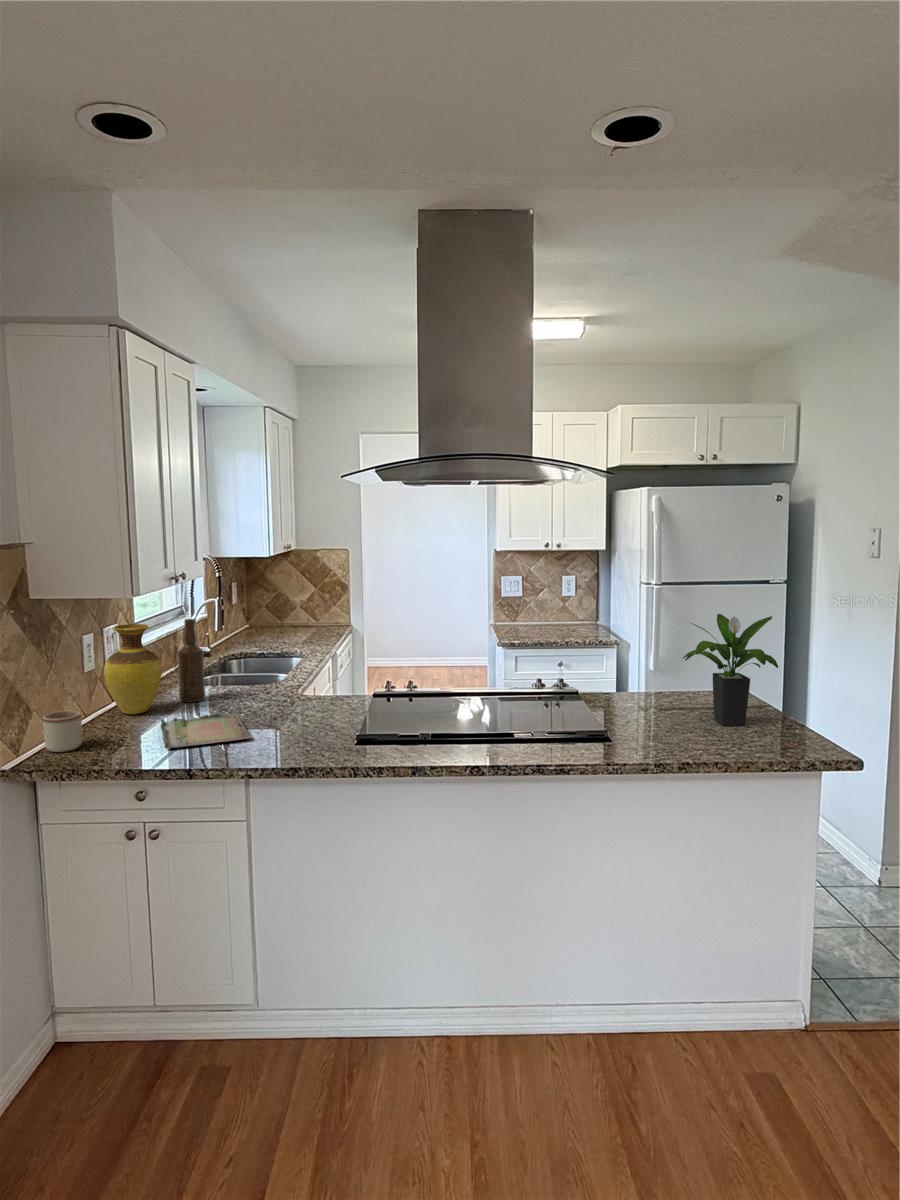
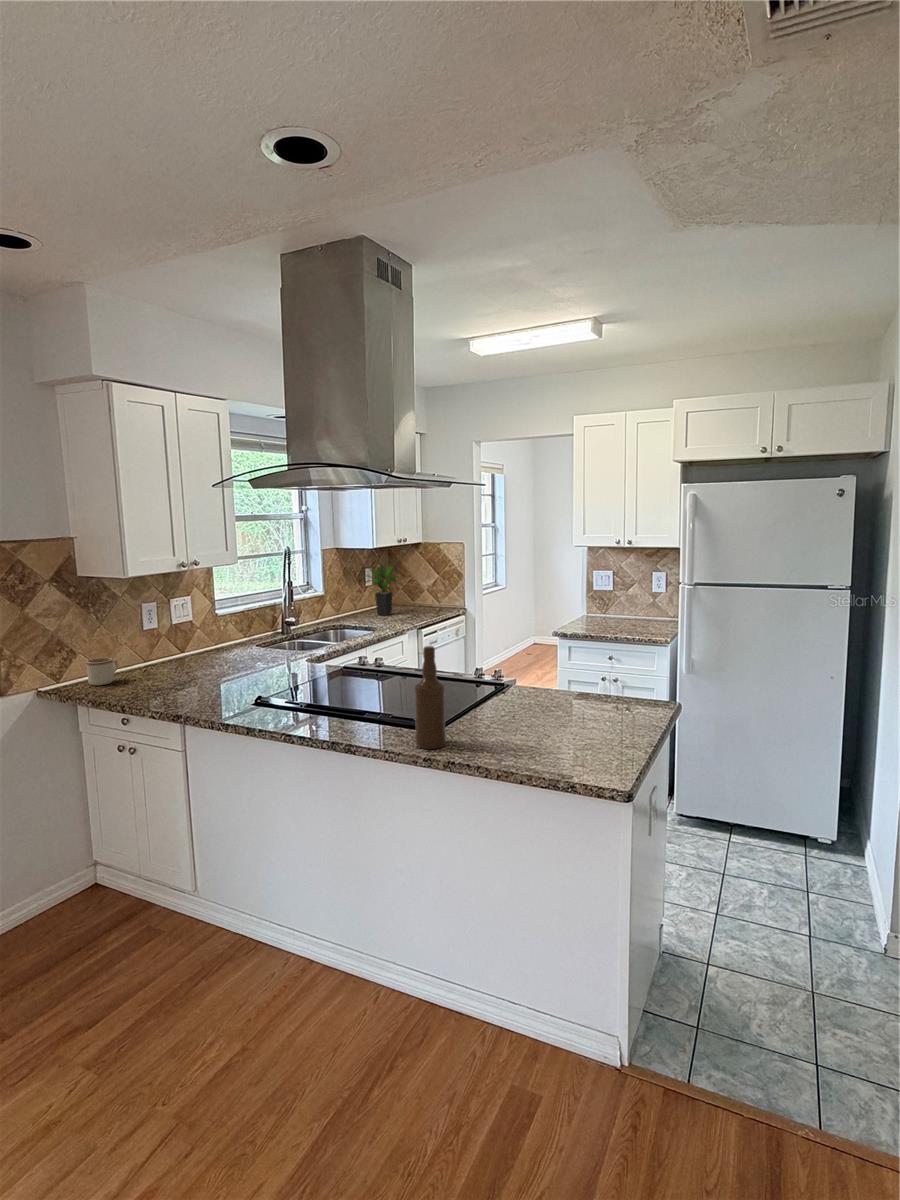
potted plant: present [683,614,778,726] -> present [365,565,403,615]
bottle: present [177,619,205,702] -> present [414,646,446,749]
vase: present [104,624,162,714] -> none [163,600,204,665]
tray: present [161,709,251,749] -> none [145,666,231,692]

